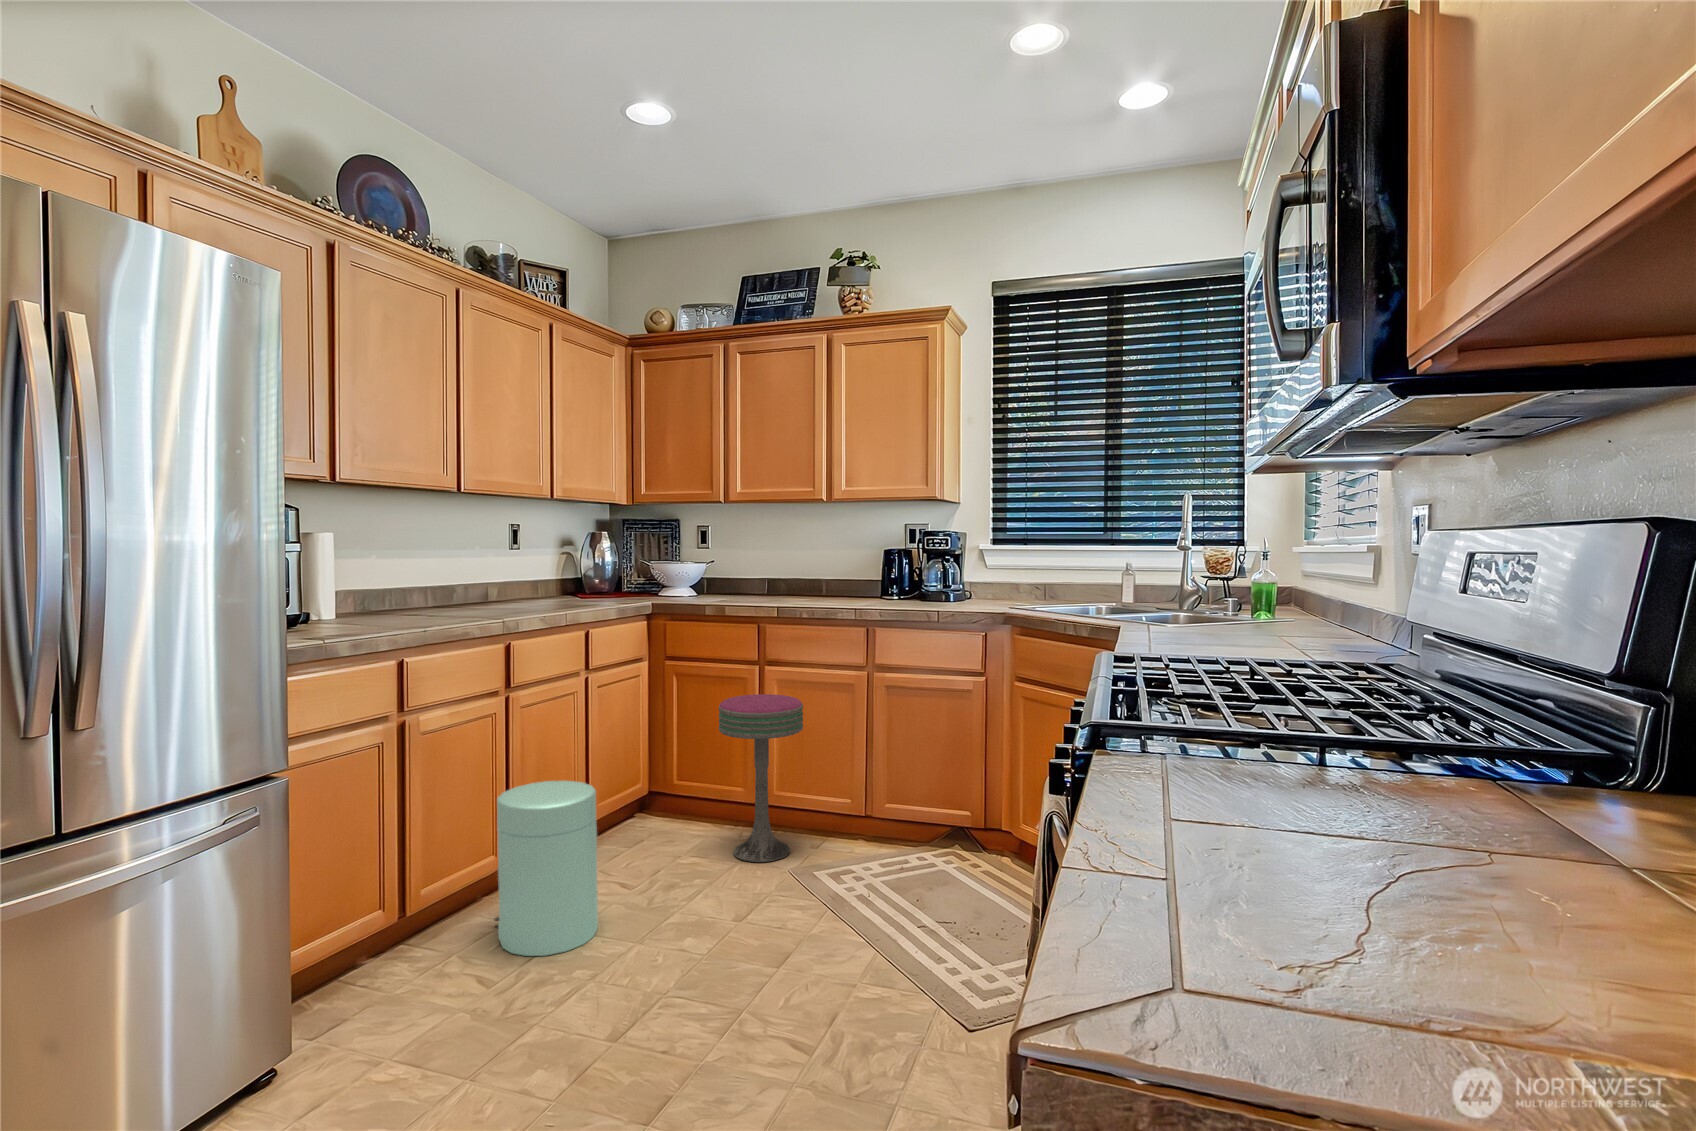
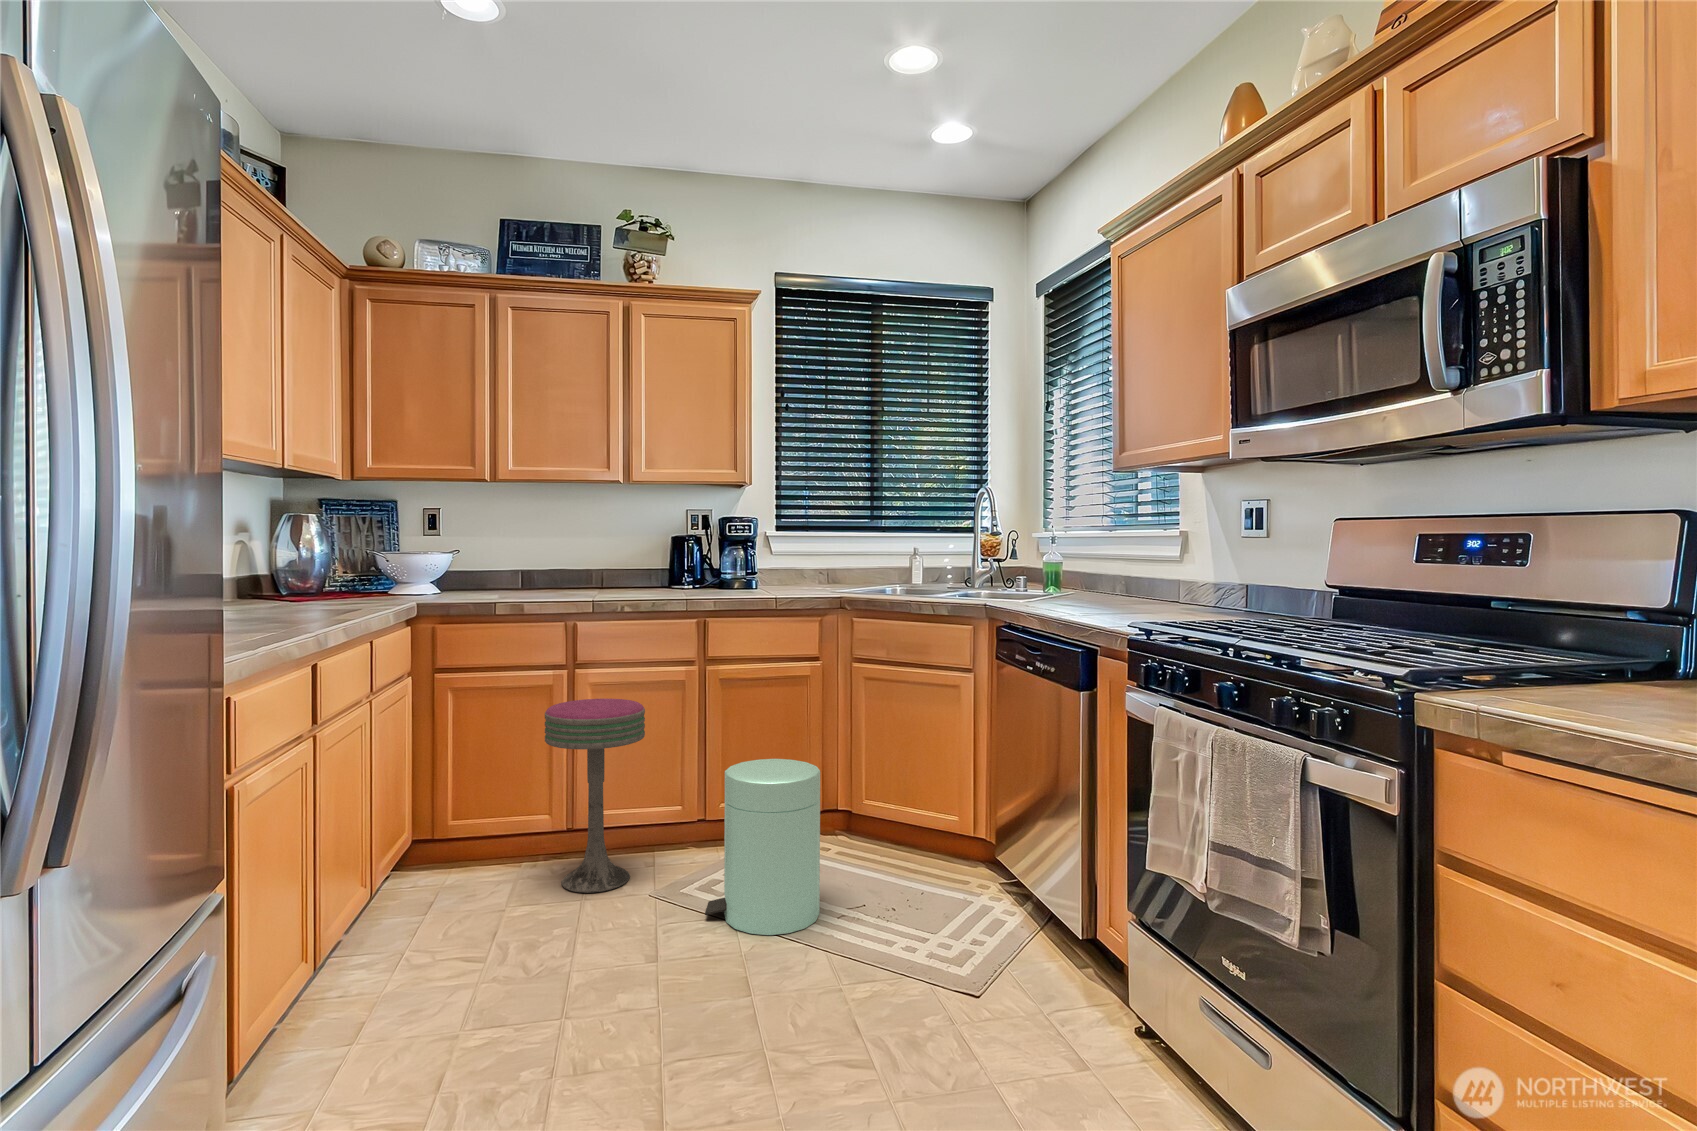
trash can: present [495,781,598,956] -> present [705,759,820,935]

